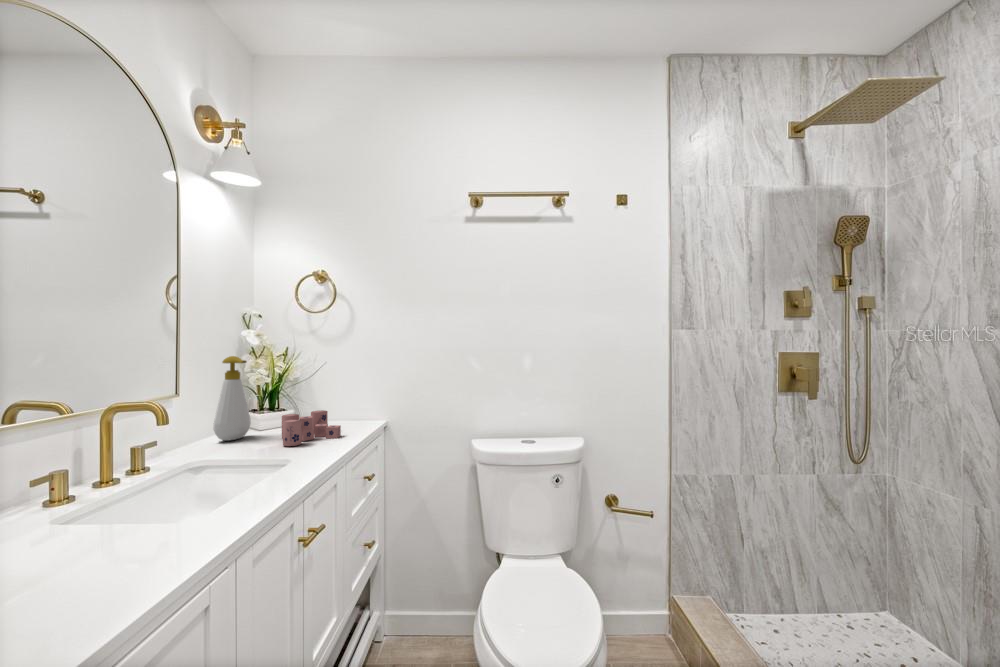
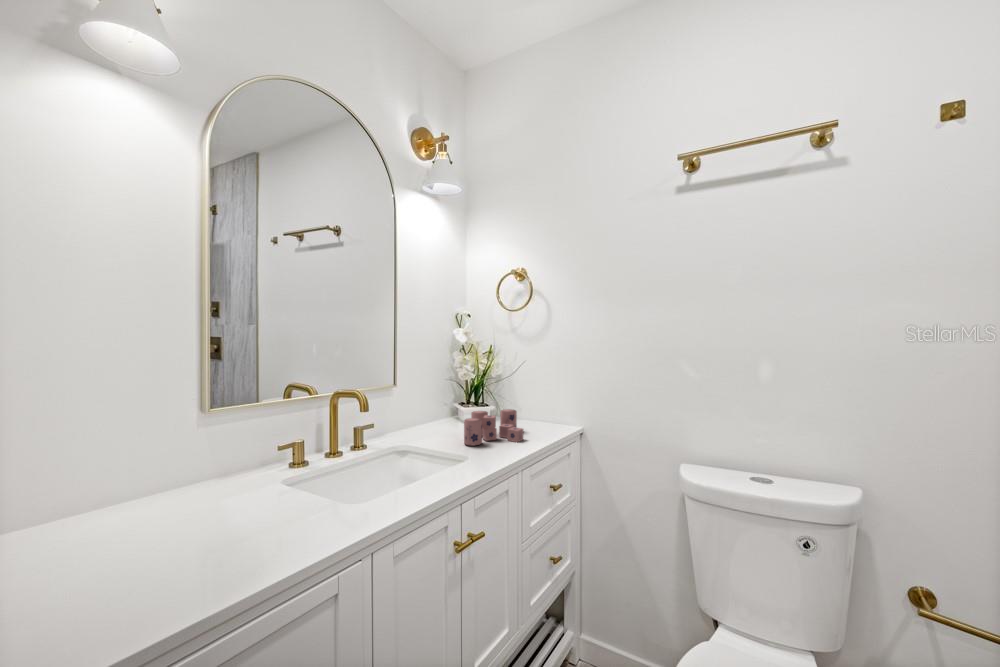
soap bottle: present [213,356,251,441] -> none [420,352,452,430]

